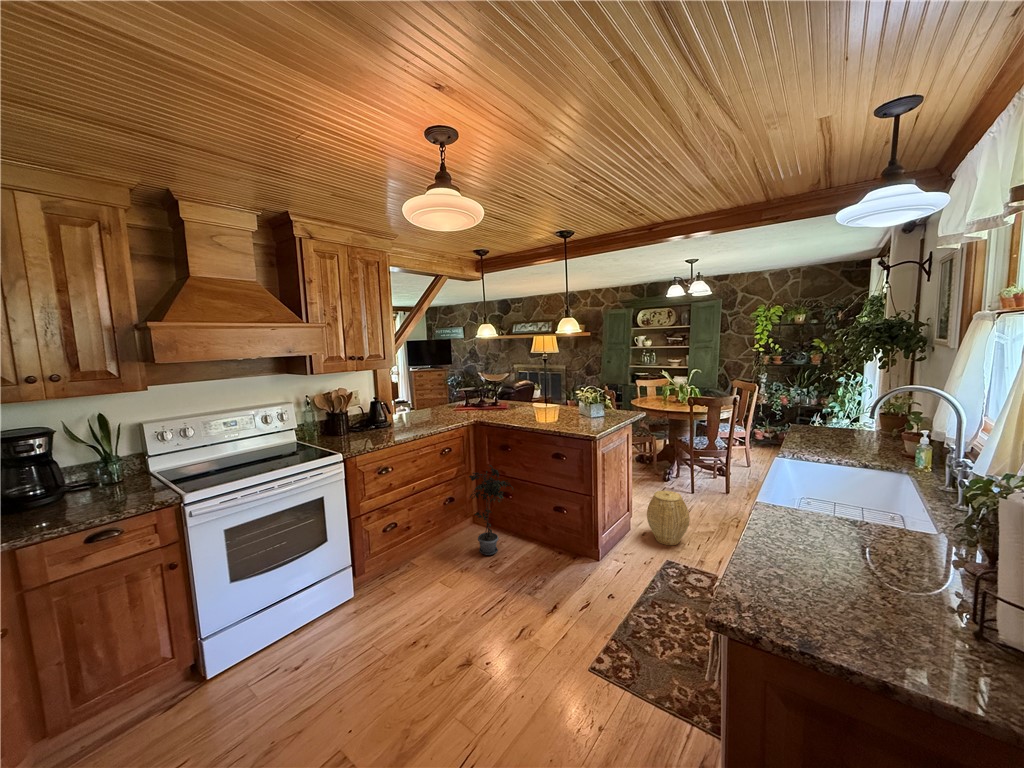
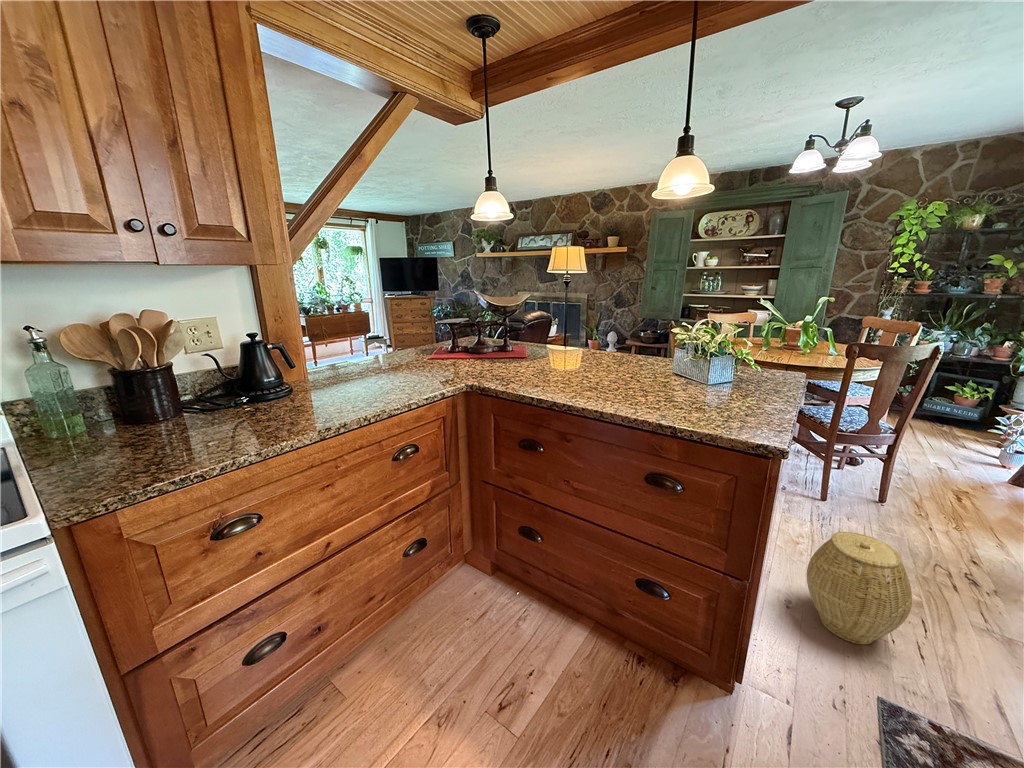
potted plant: present [469,465,513,555] -> none [453,486,556,670]

